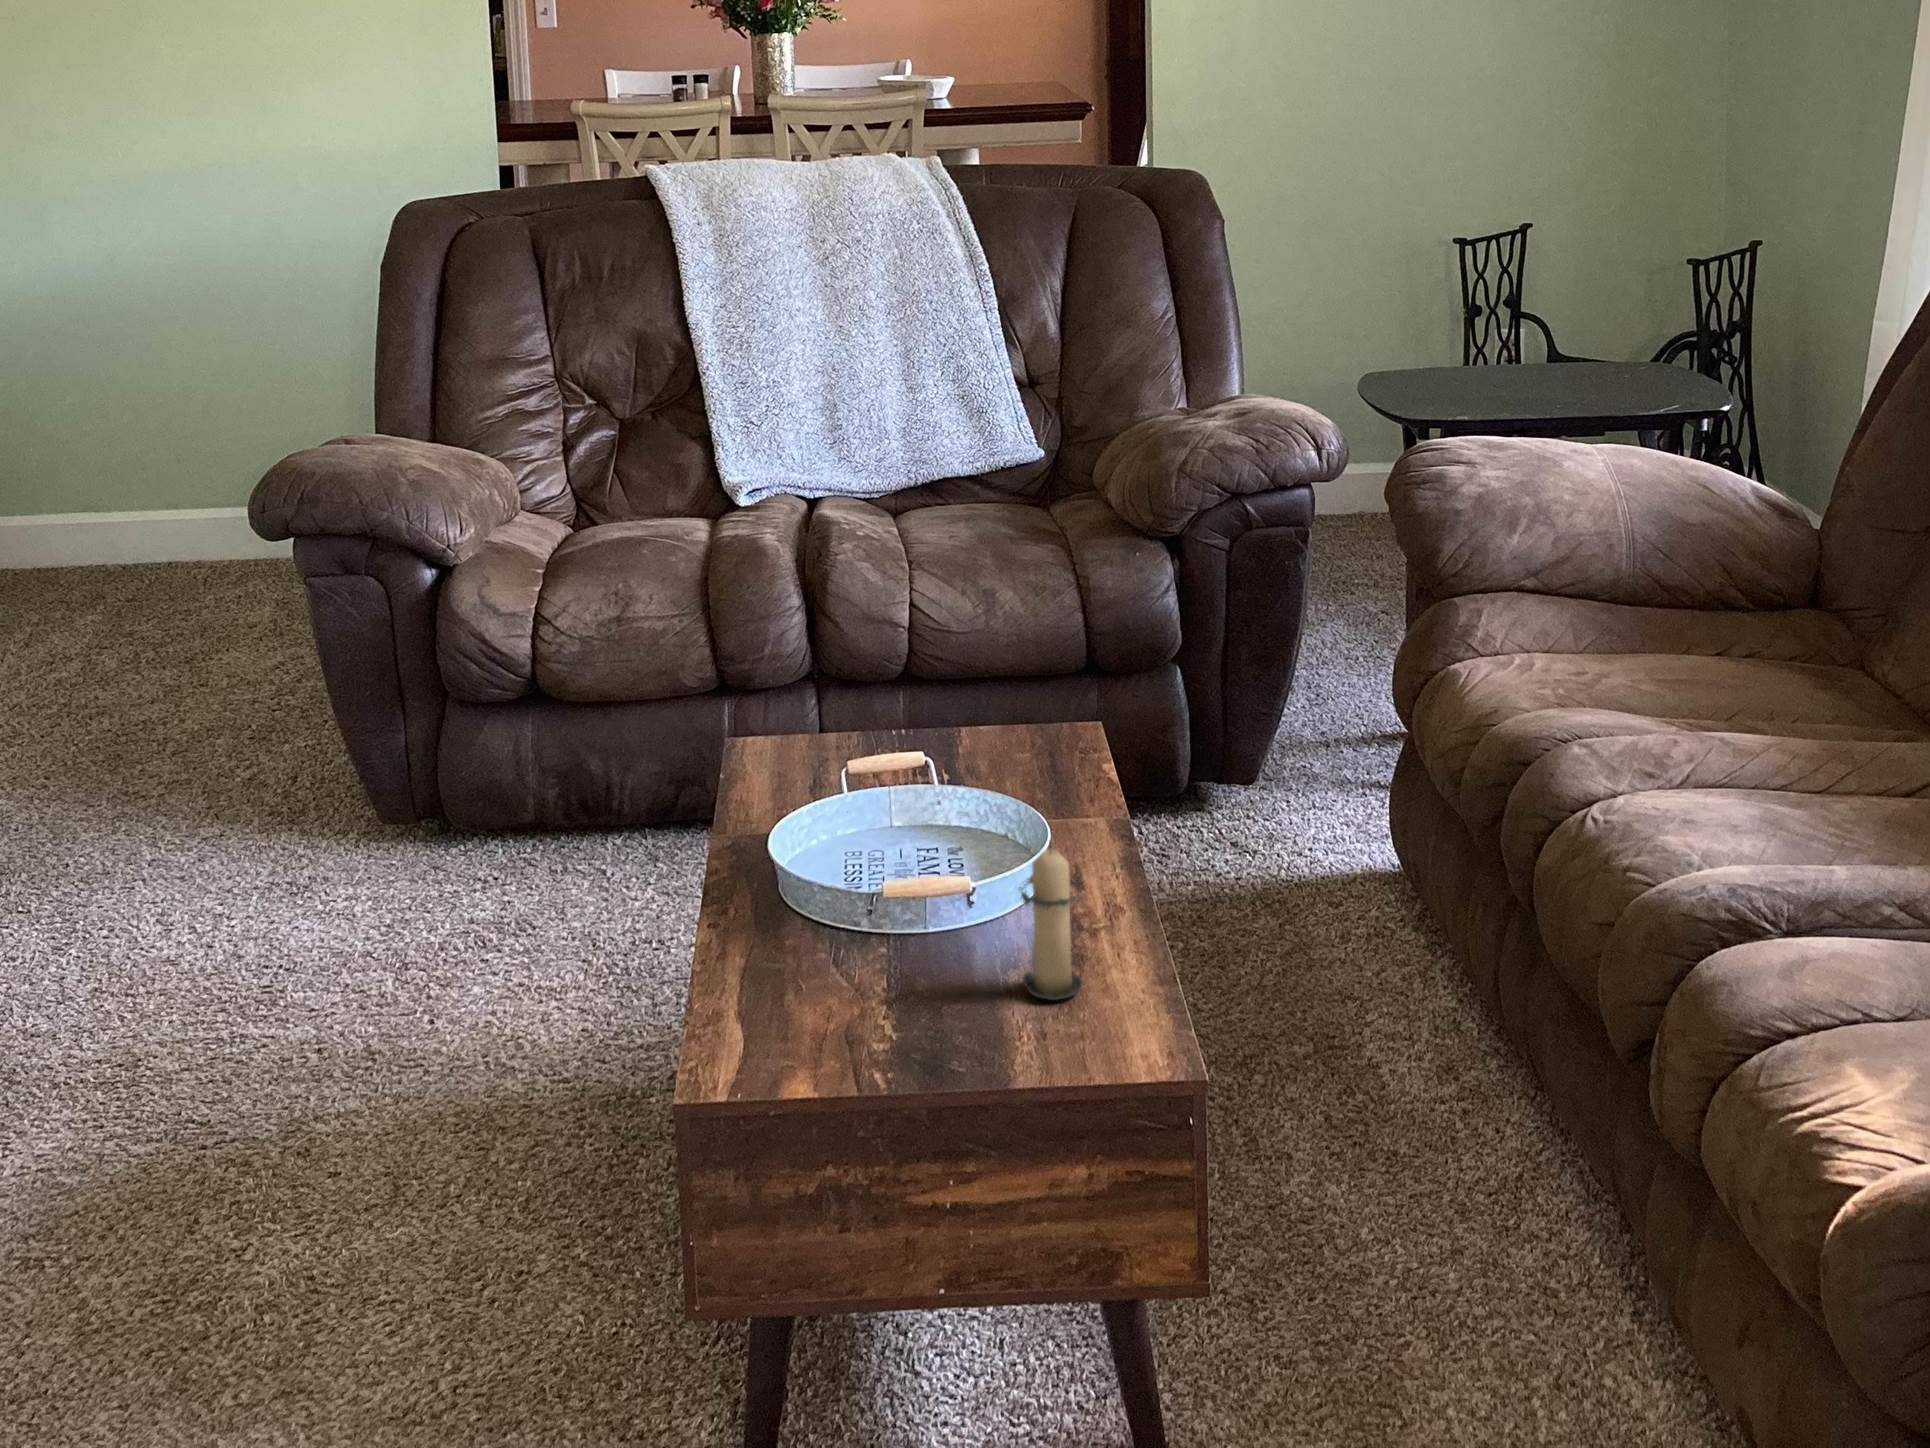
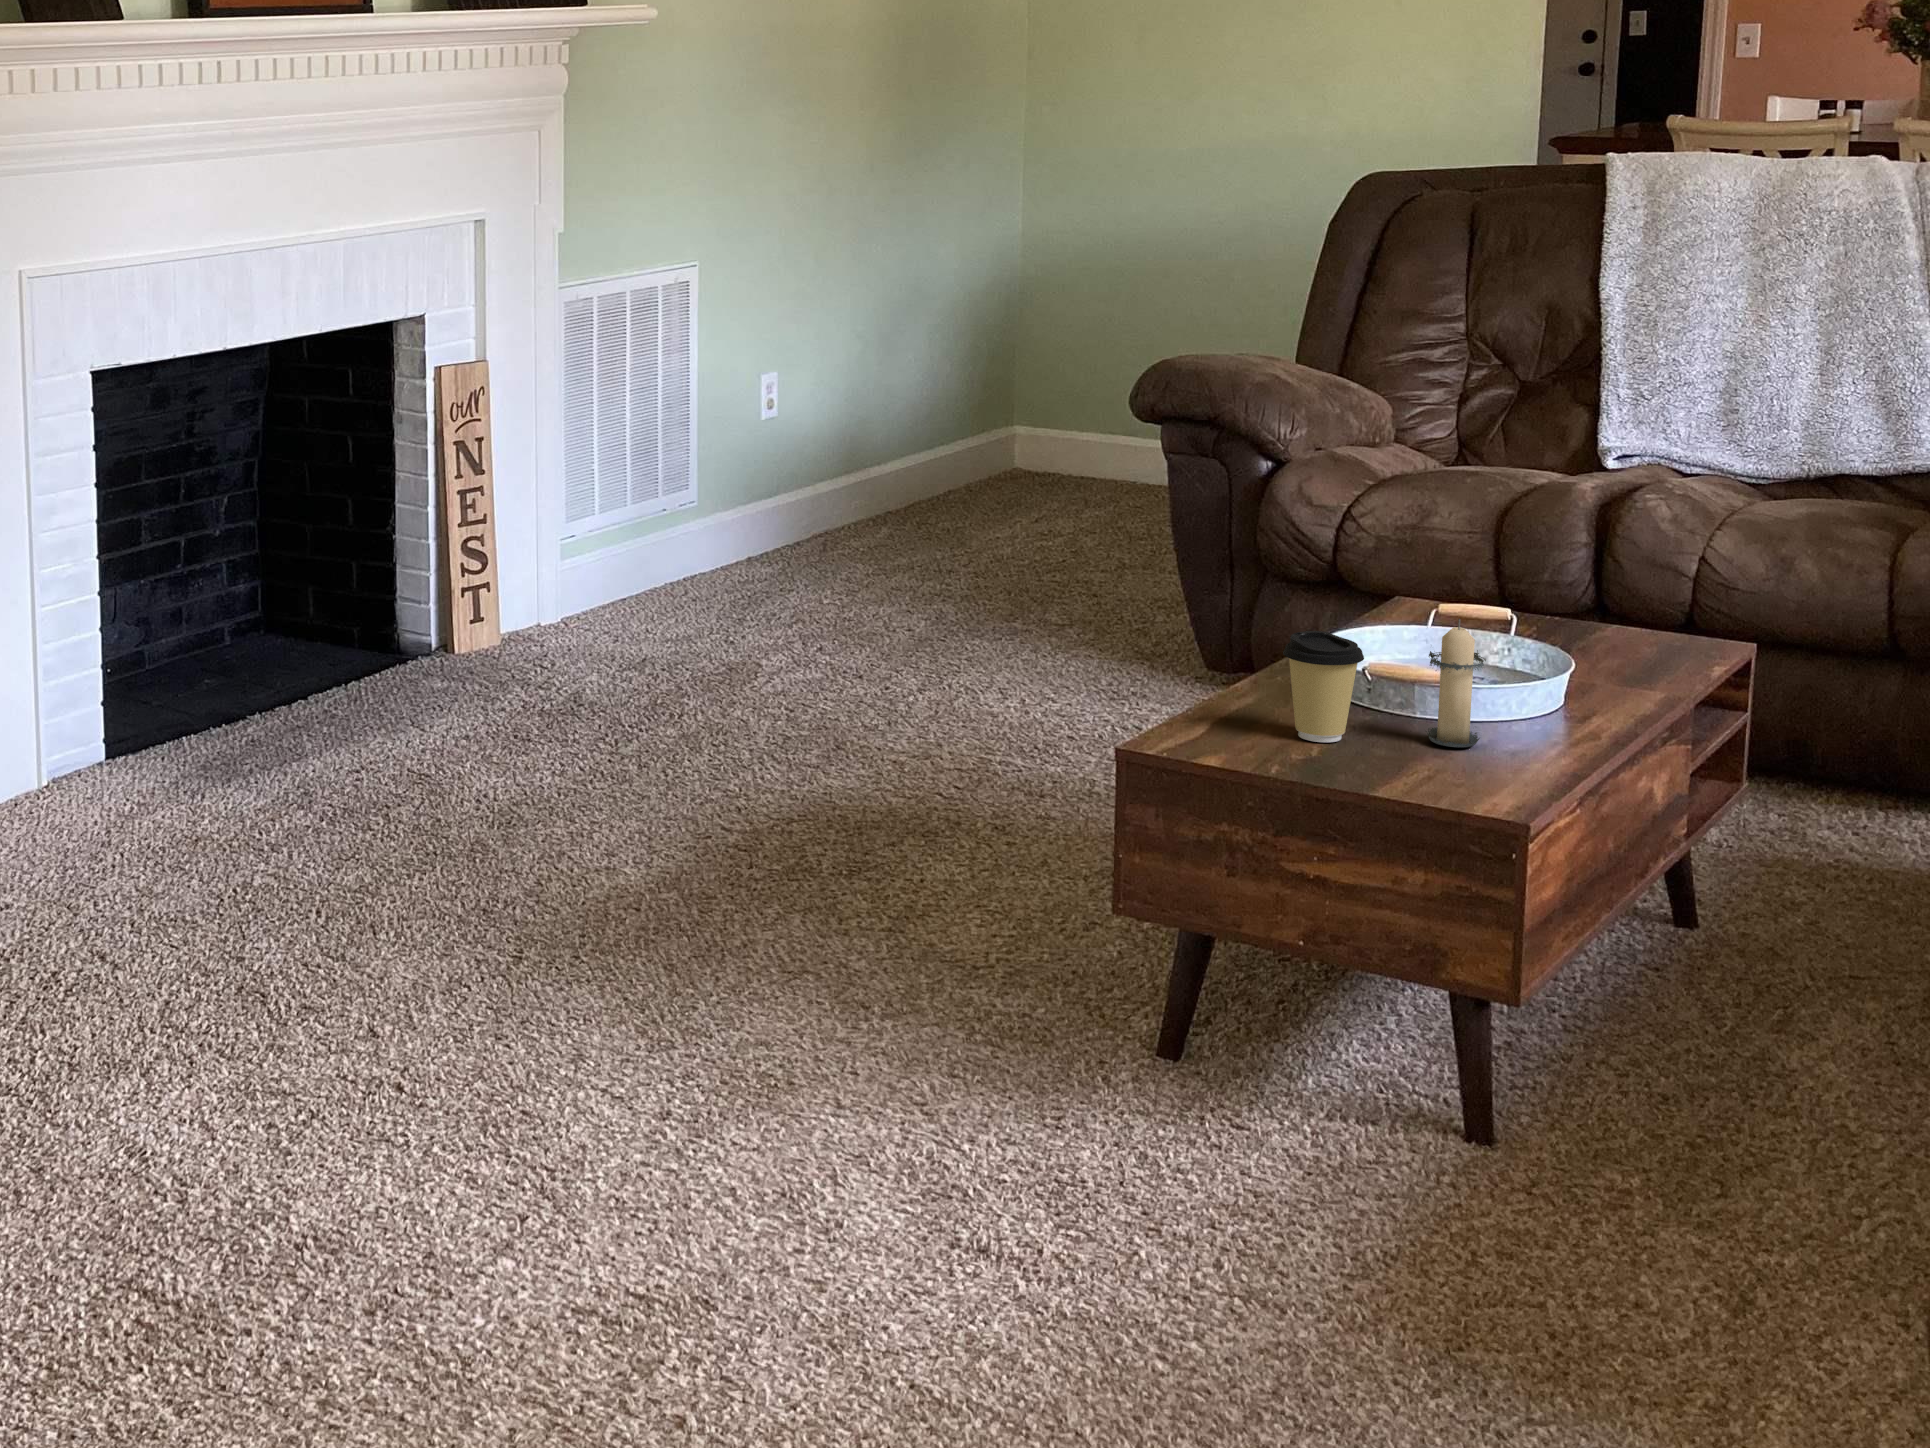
coffee cup: none [869,893,967,1043] -> present [1283,631,1364,742]

